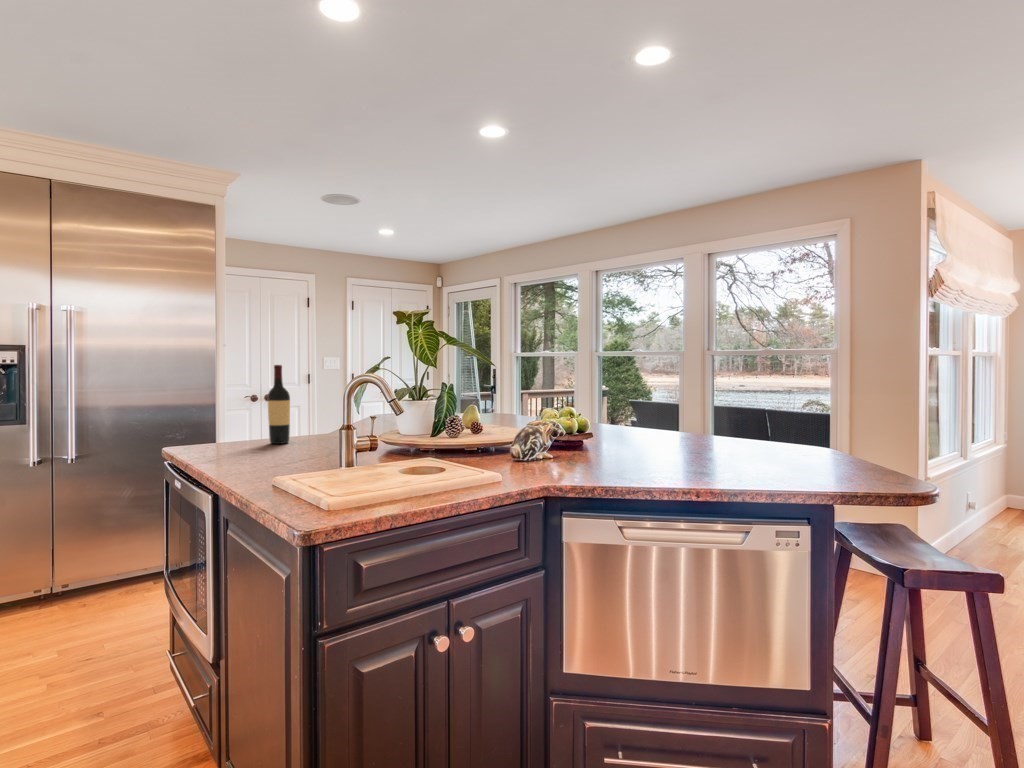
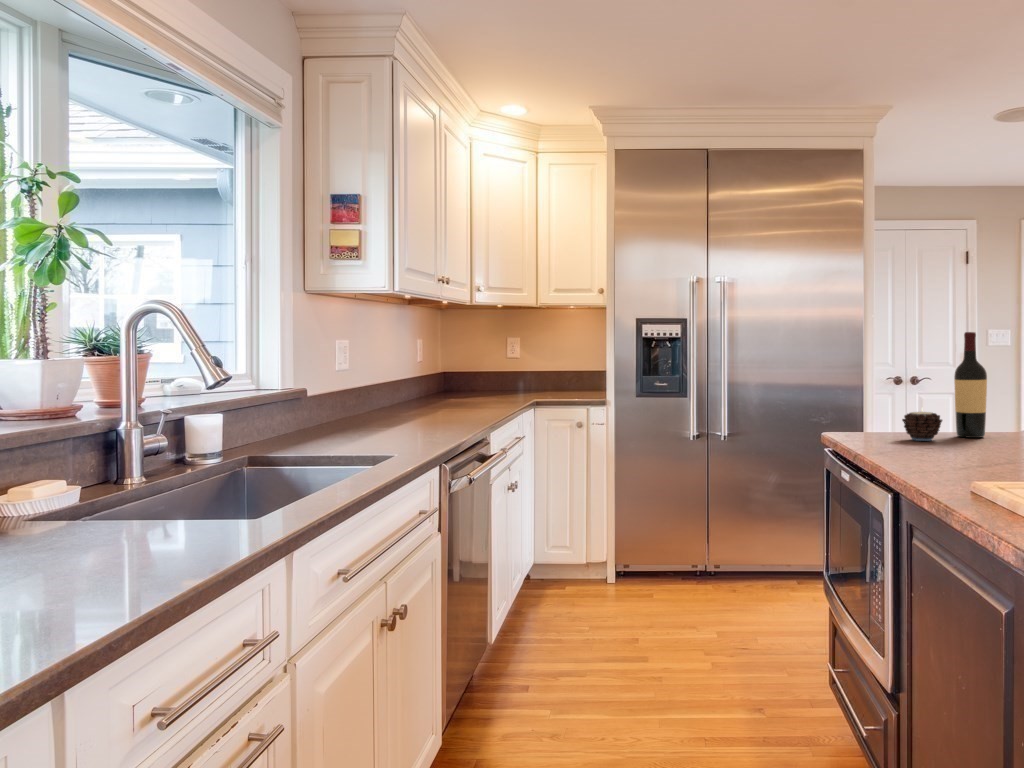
candle: none [228,422,258,449] -> present [902,409,942,441]

